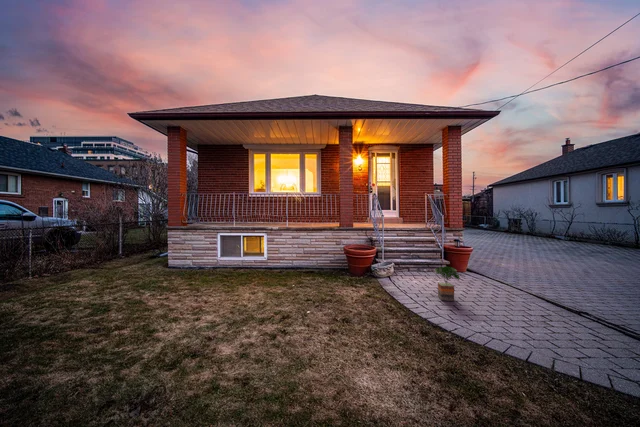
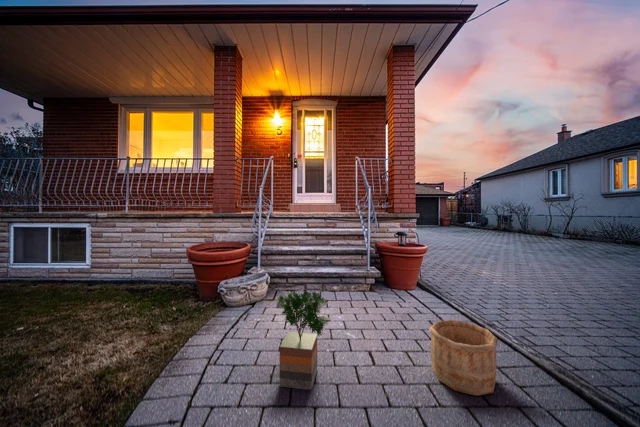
wooden bucket: none [495,279,523,302] -> present [429,320,498,396]

